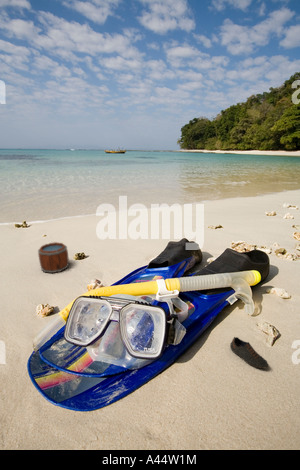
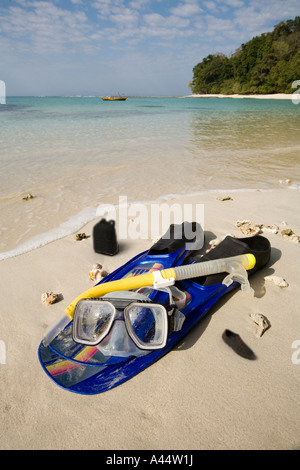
backpack: none [92,234,118,271] -> present [92,218,119,256]
bucket: present [38,242,69,273] -> none [40,226,71,257]

